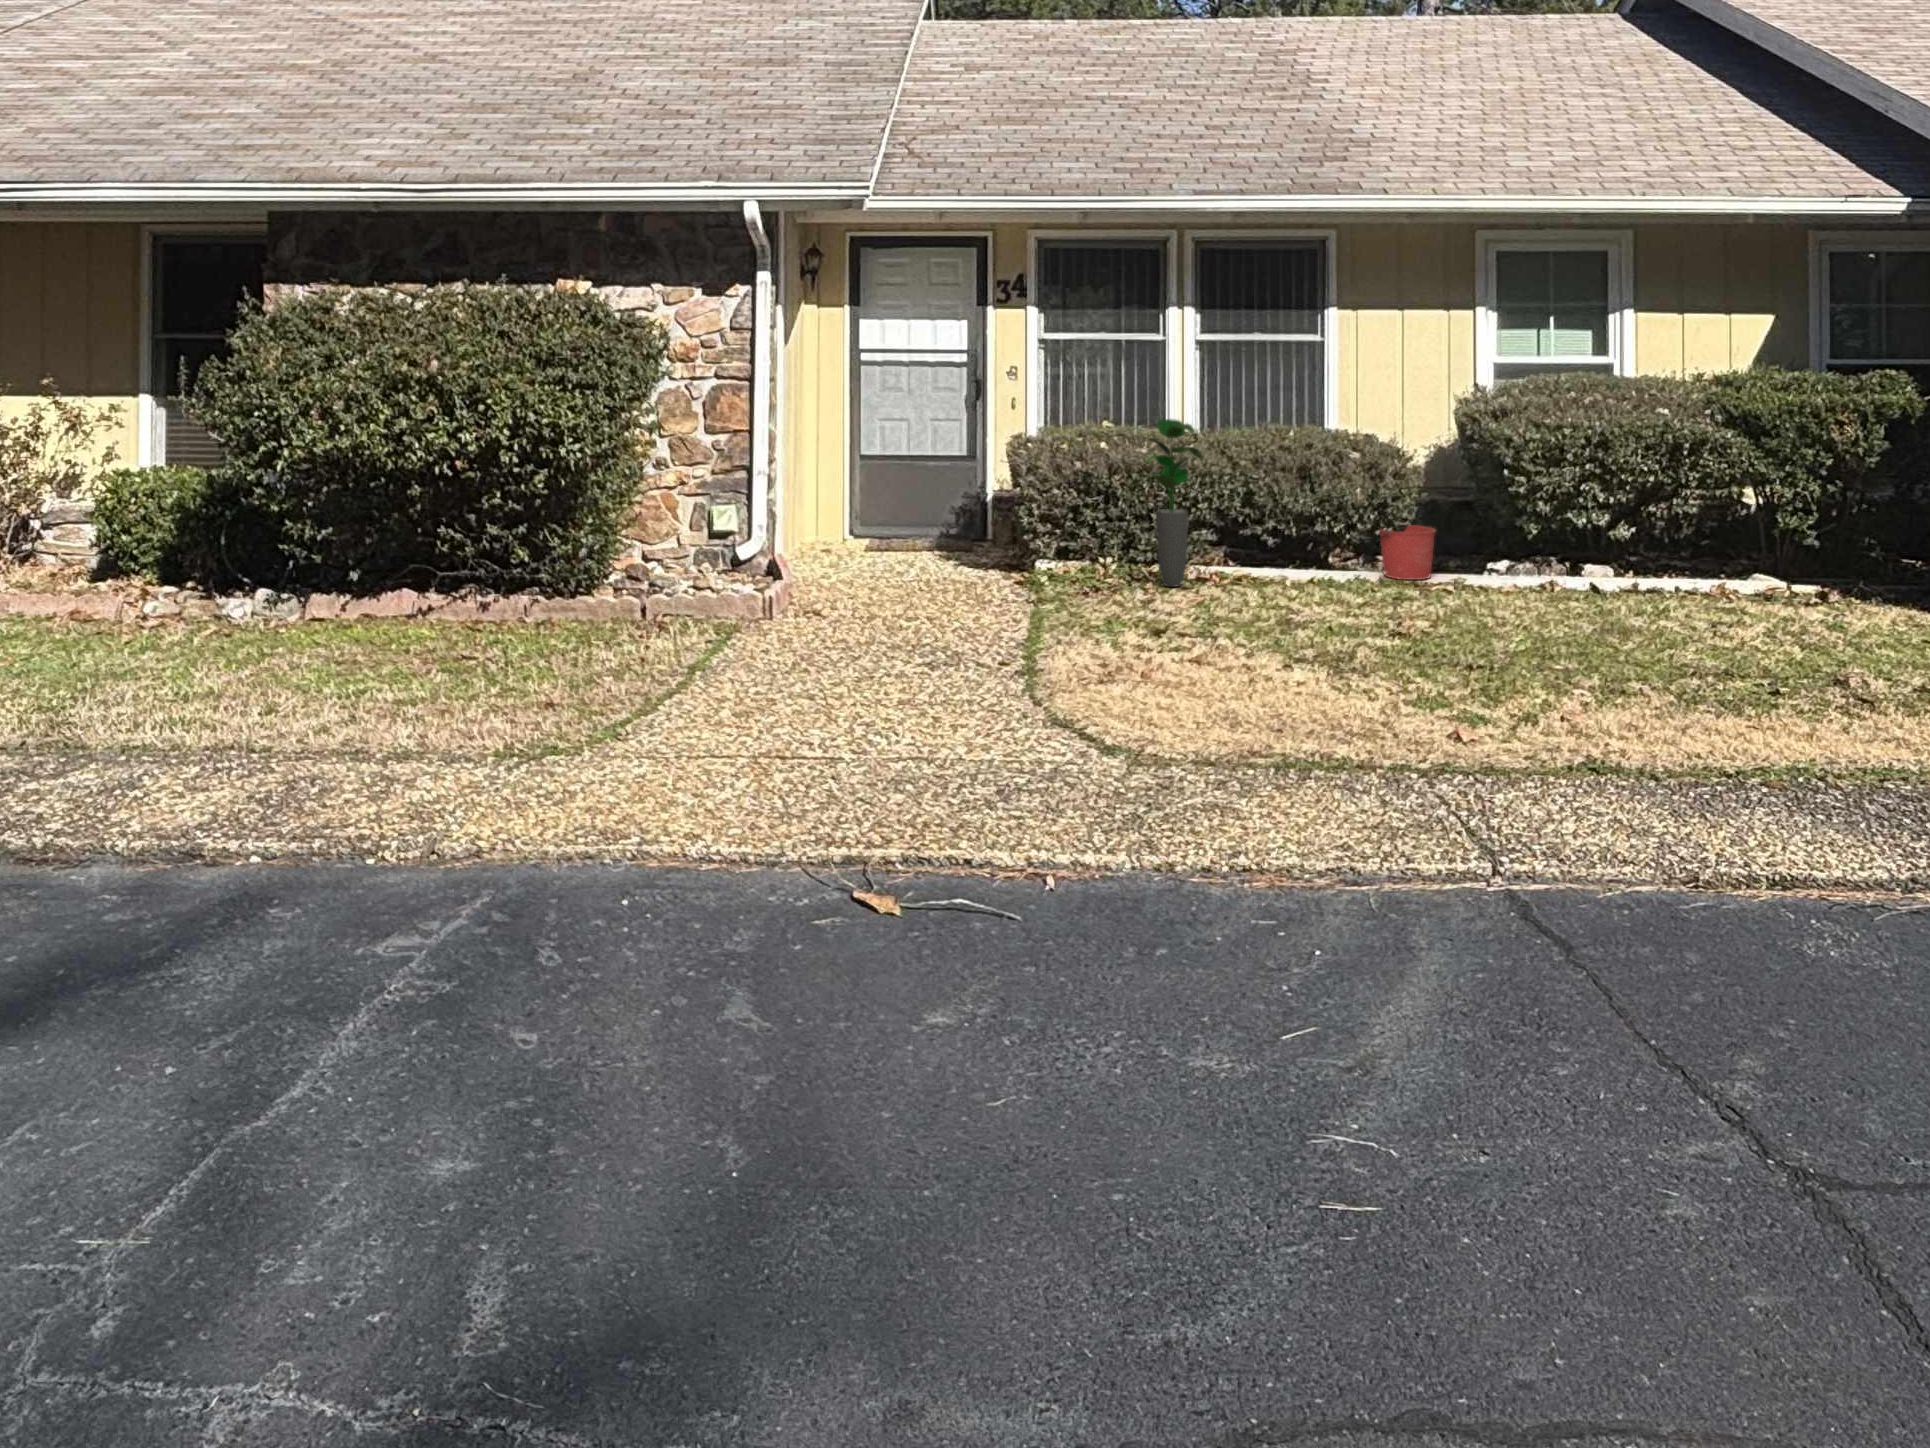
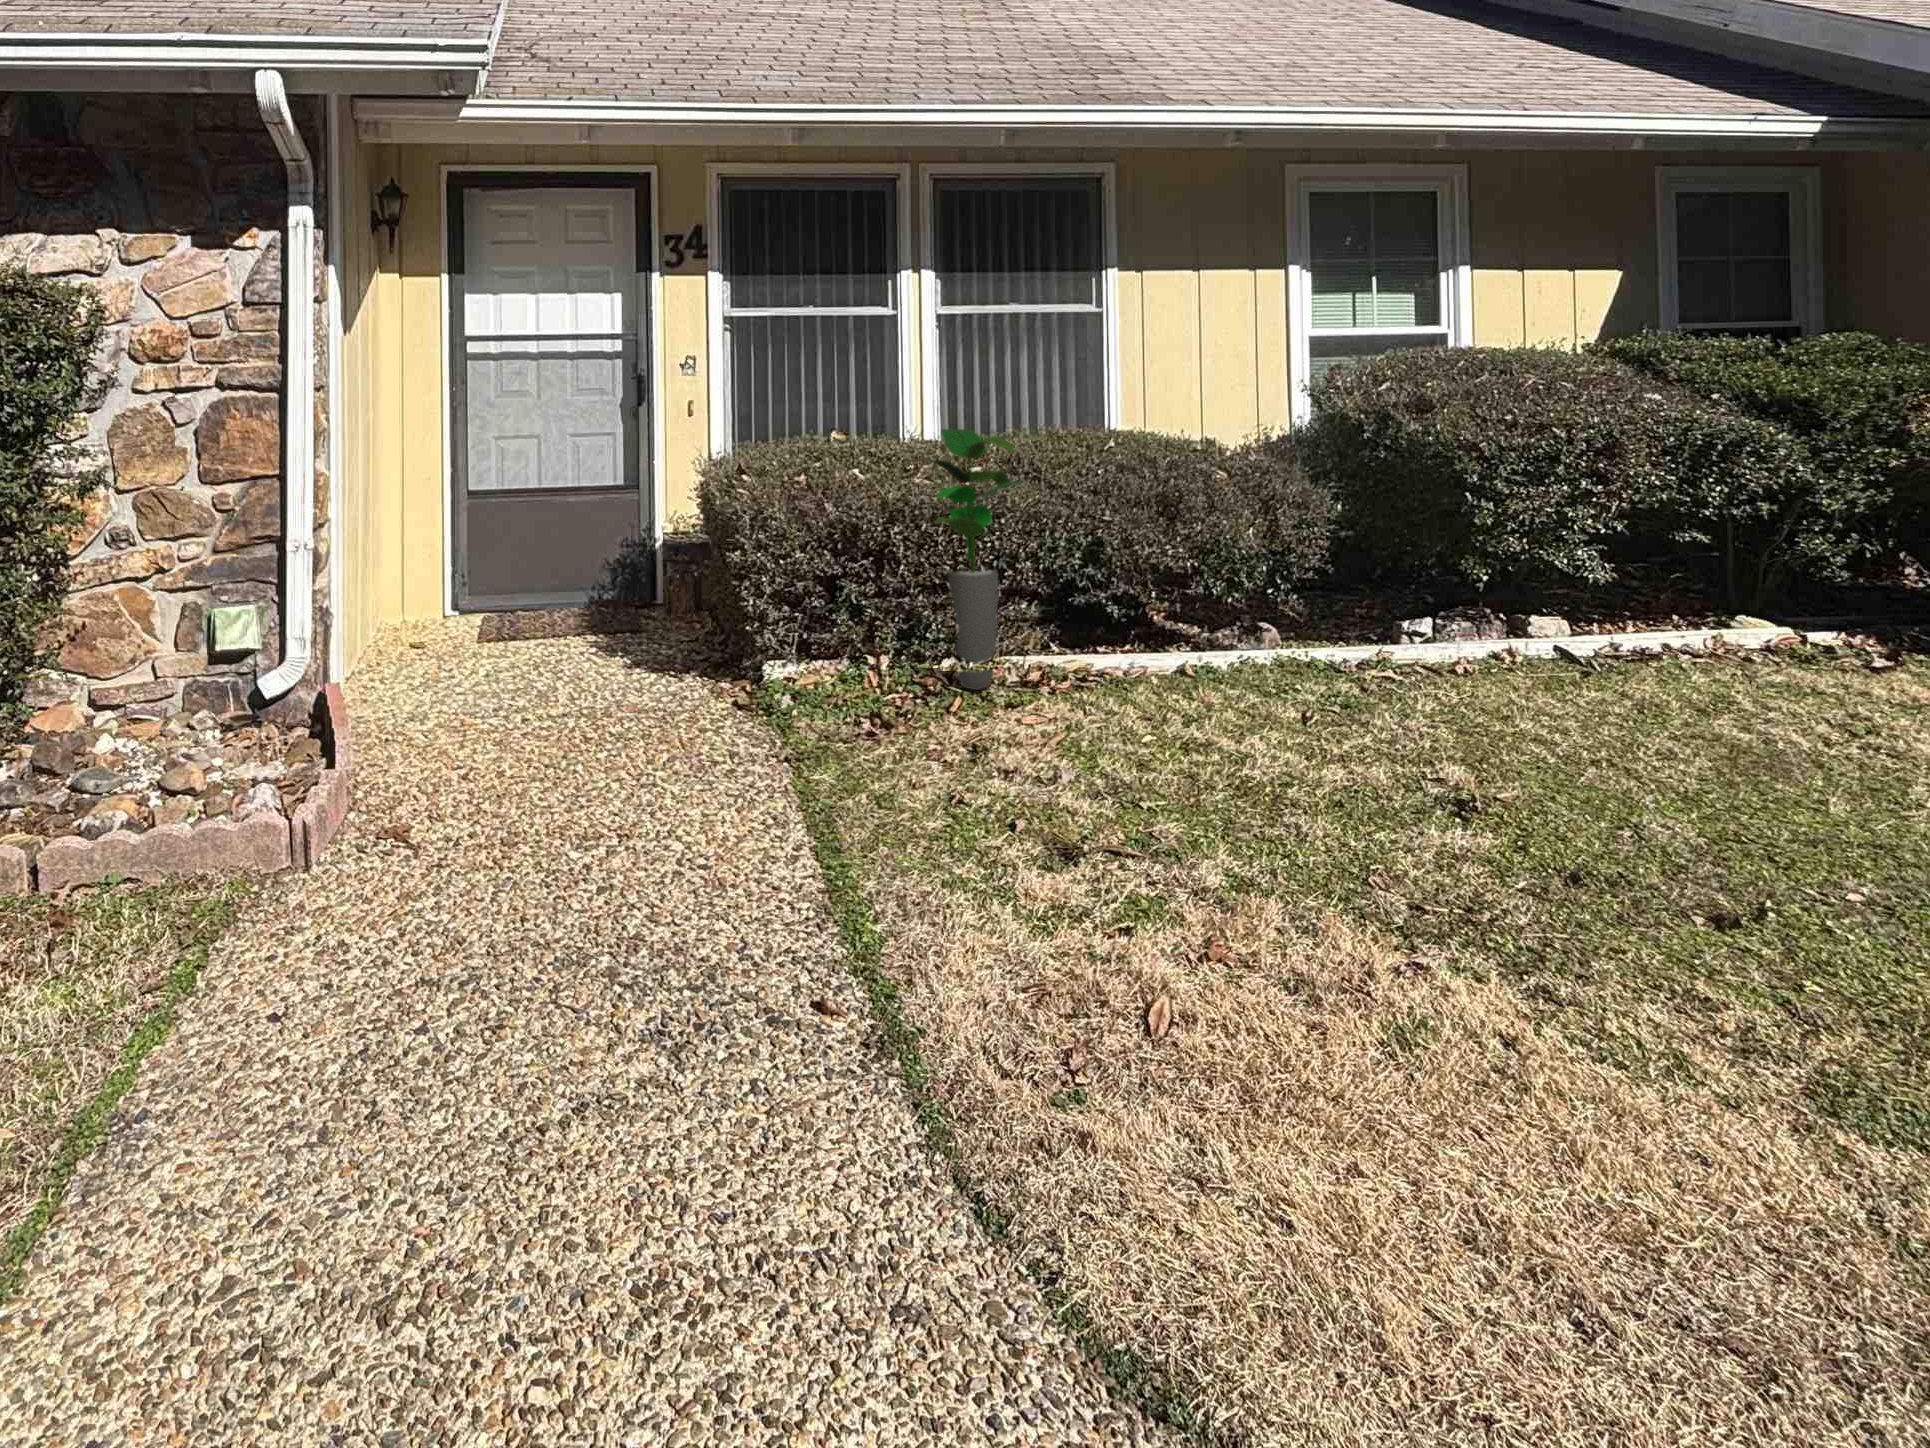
bucket: present [1377,525,1436,580] -> none [1230,564,1316,648]

